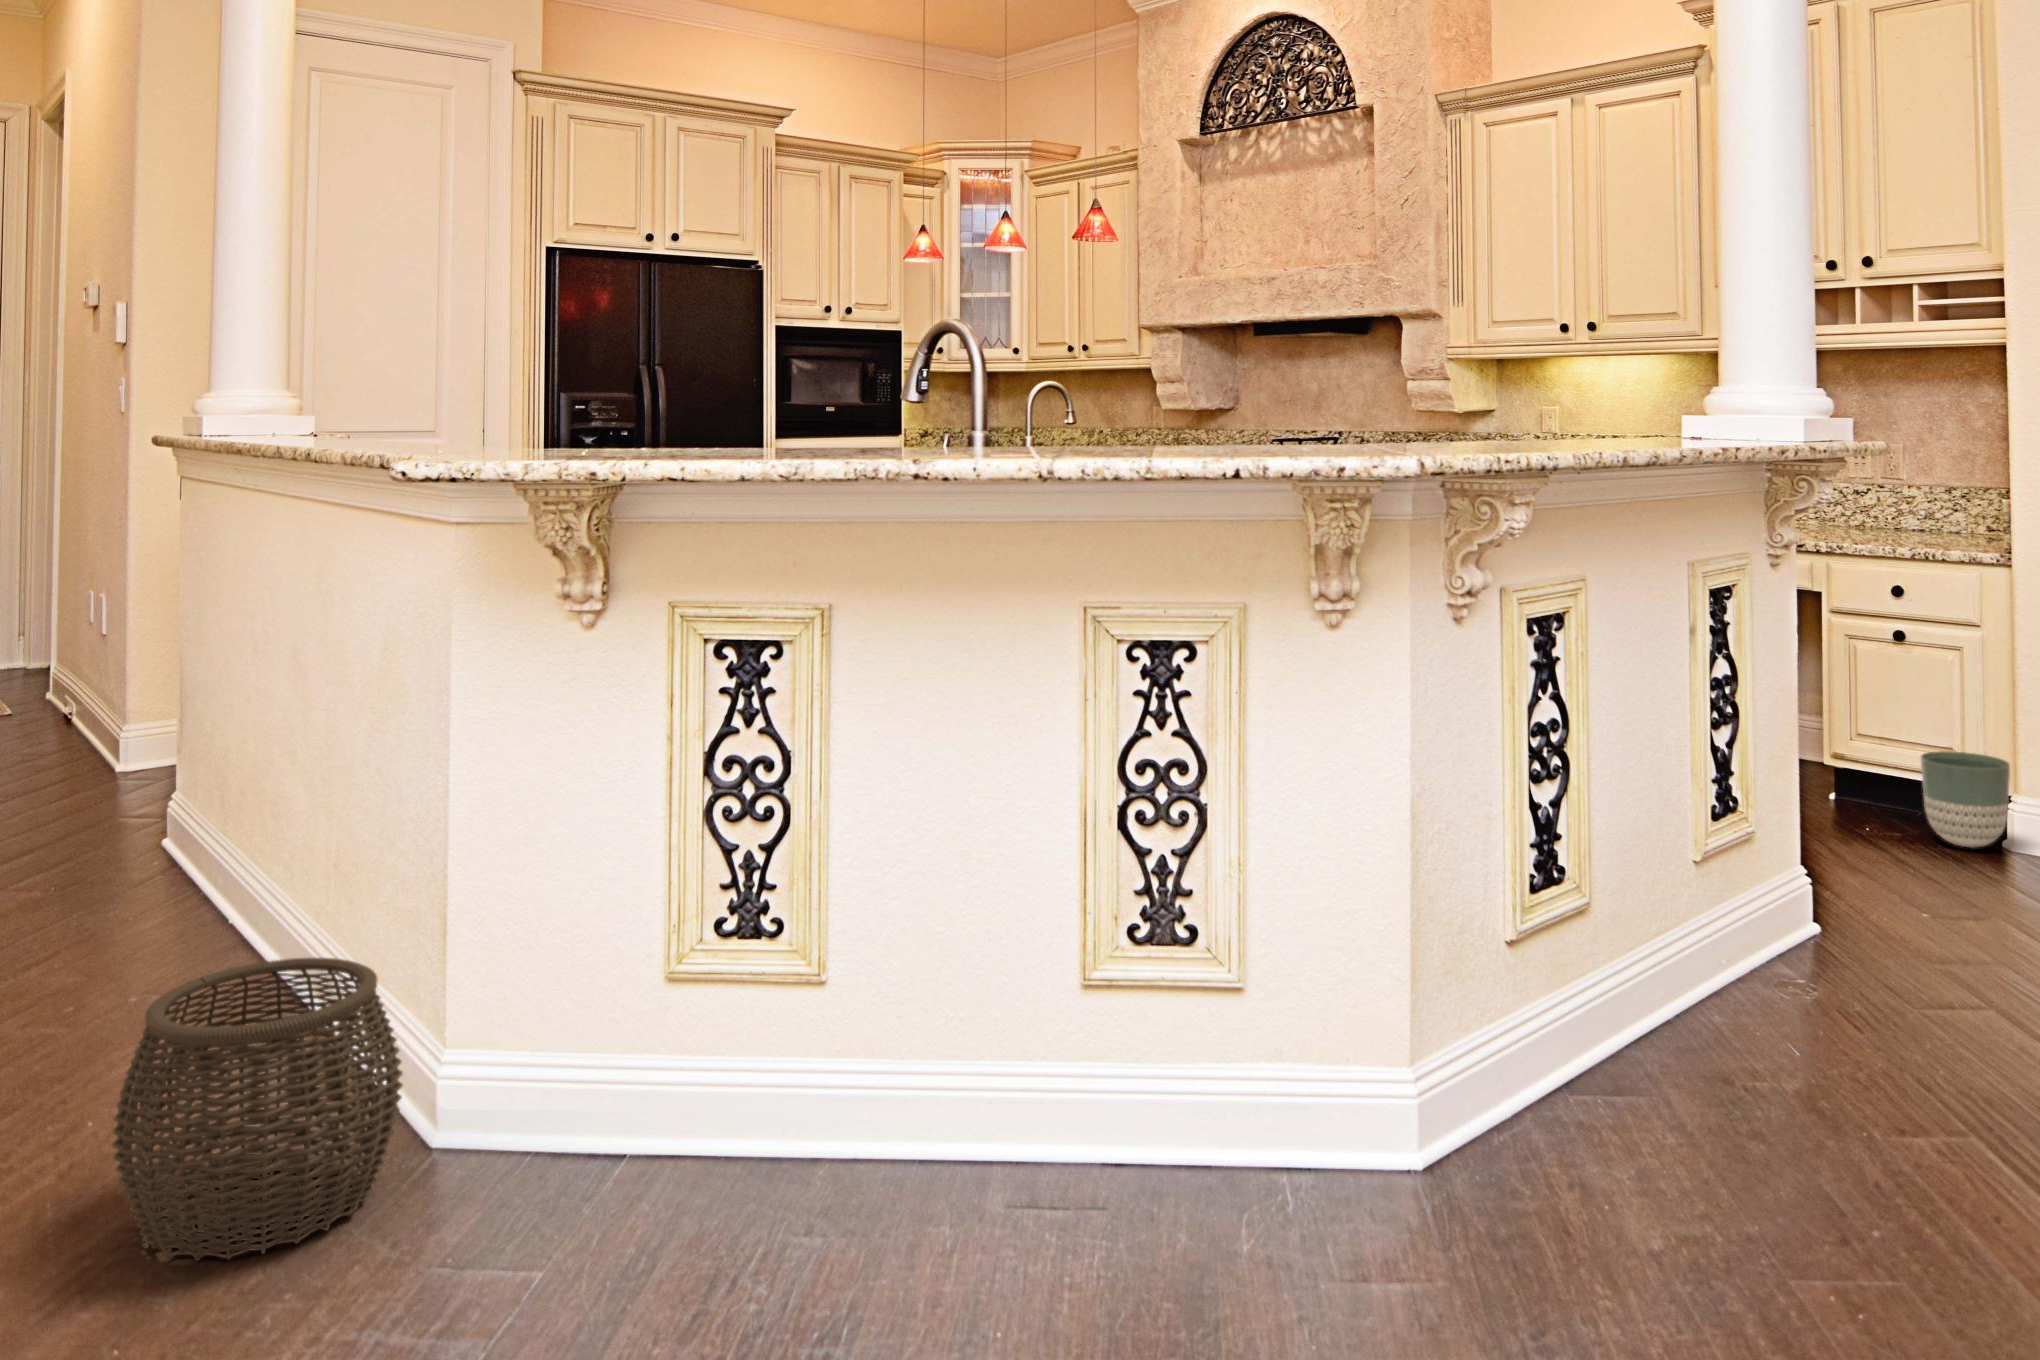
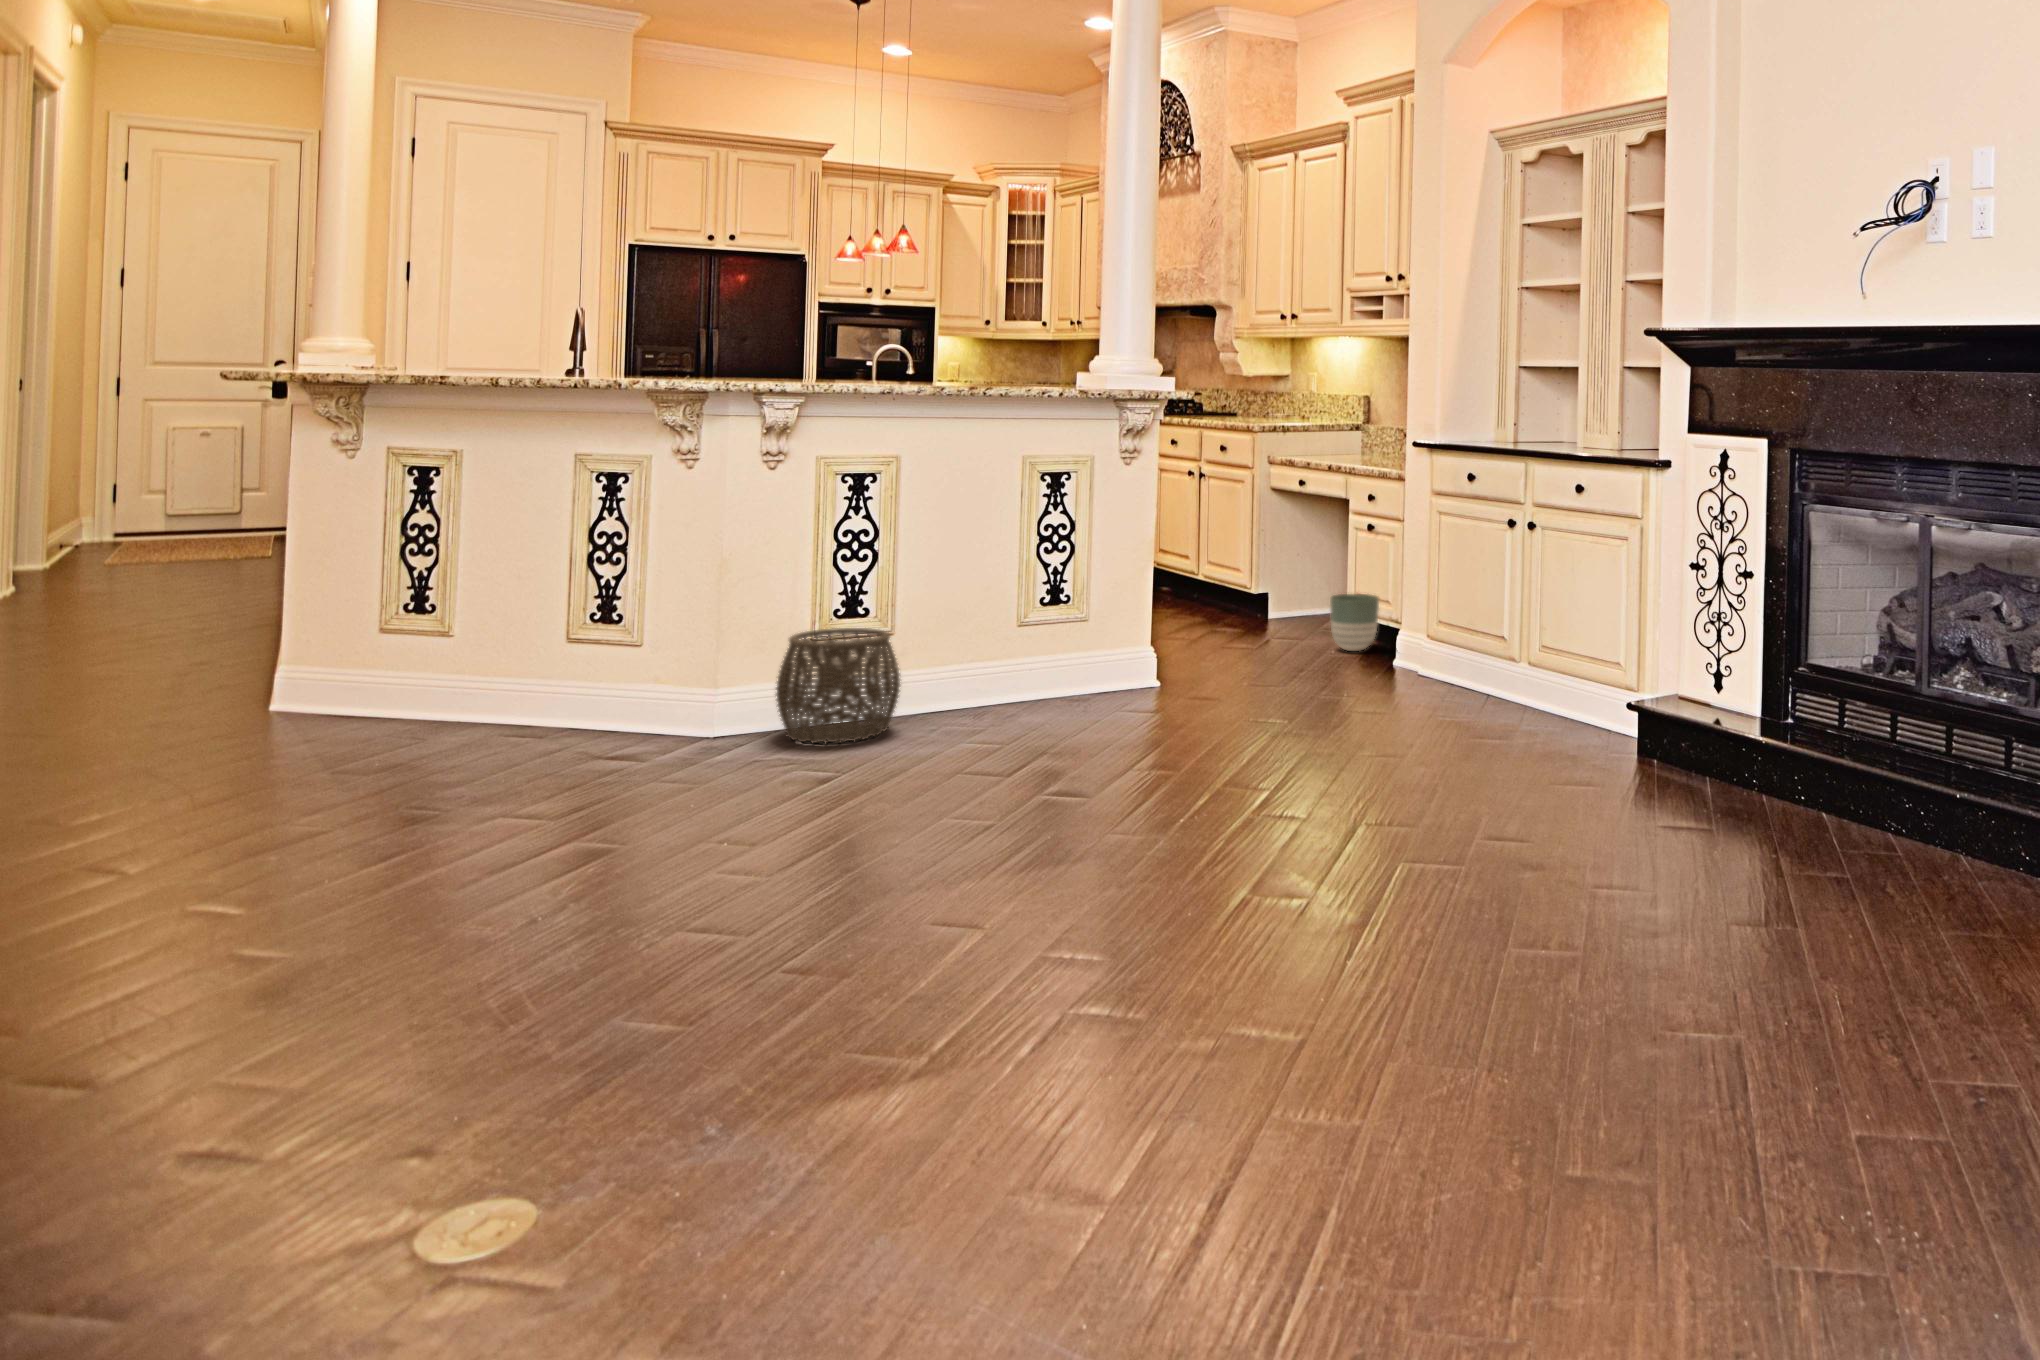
woven basket: present [113,958,402,1260] -> present [776,628,900,743]

